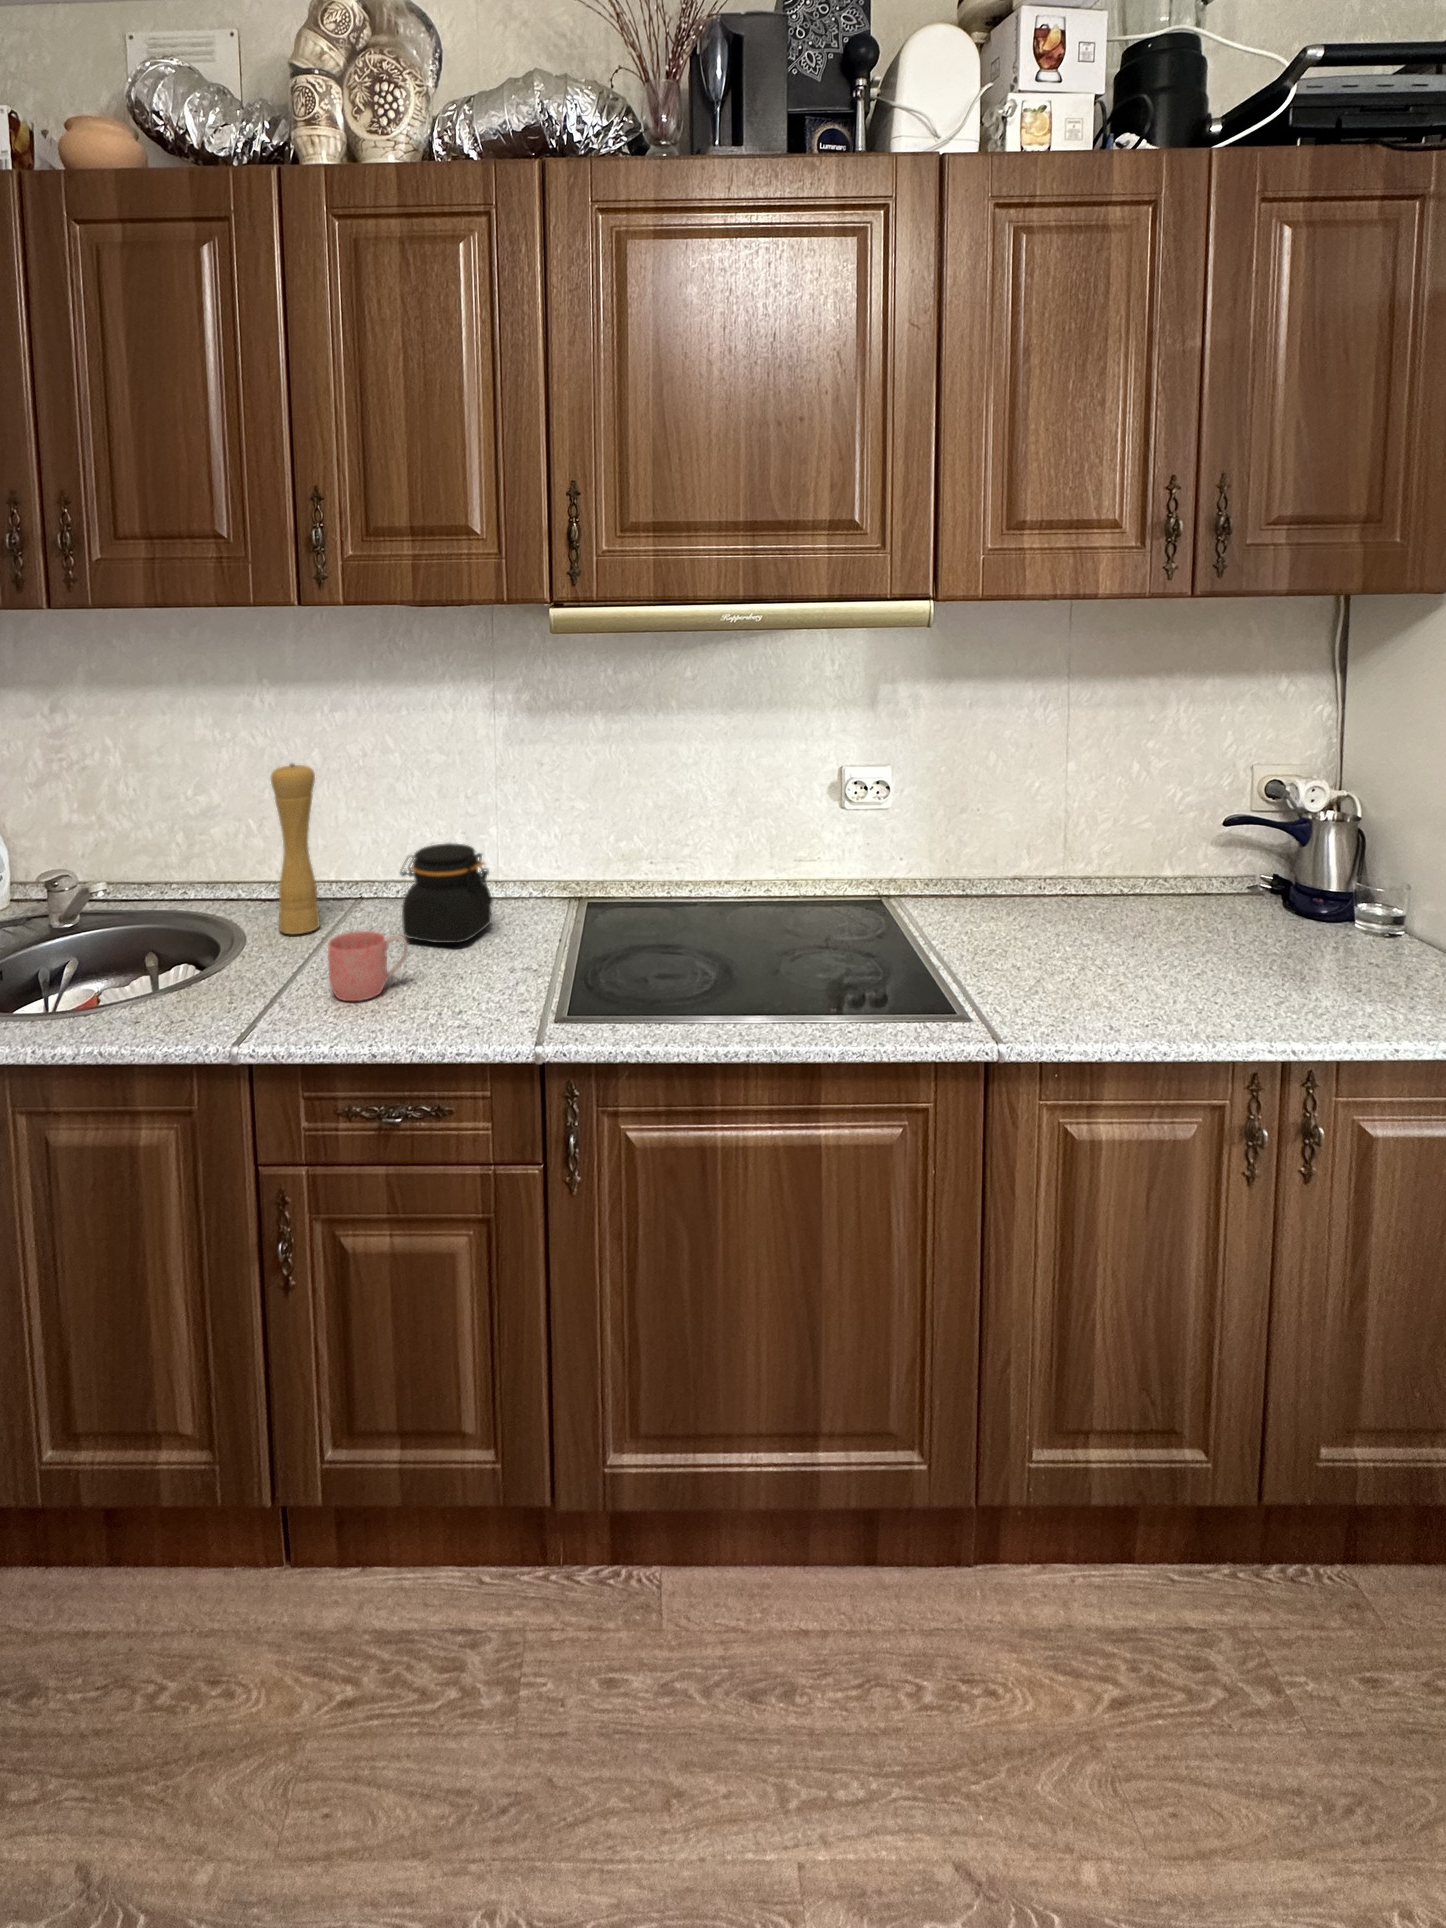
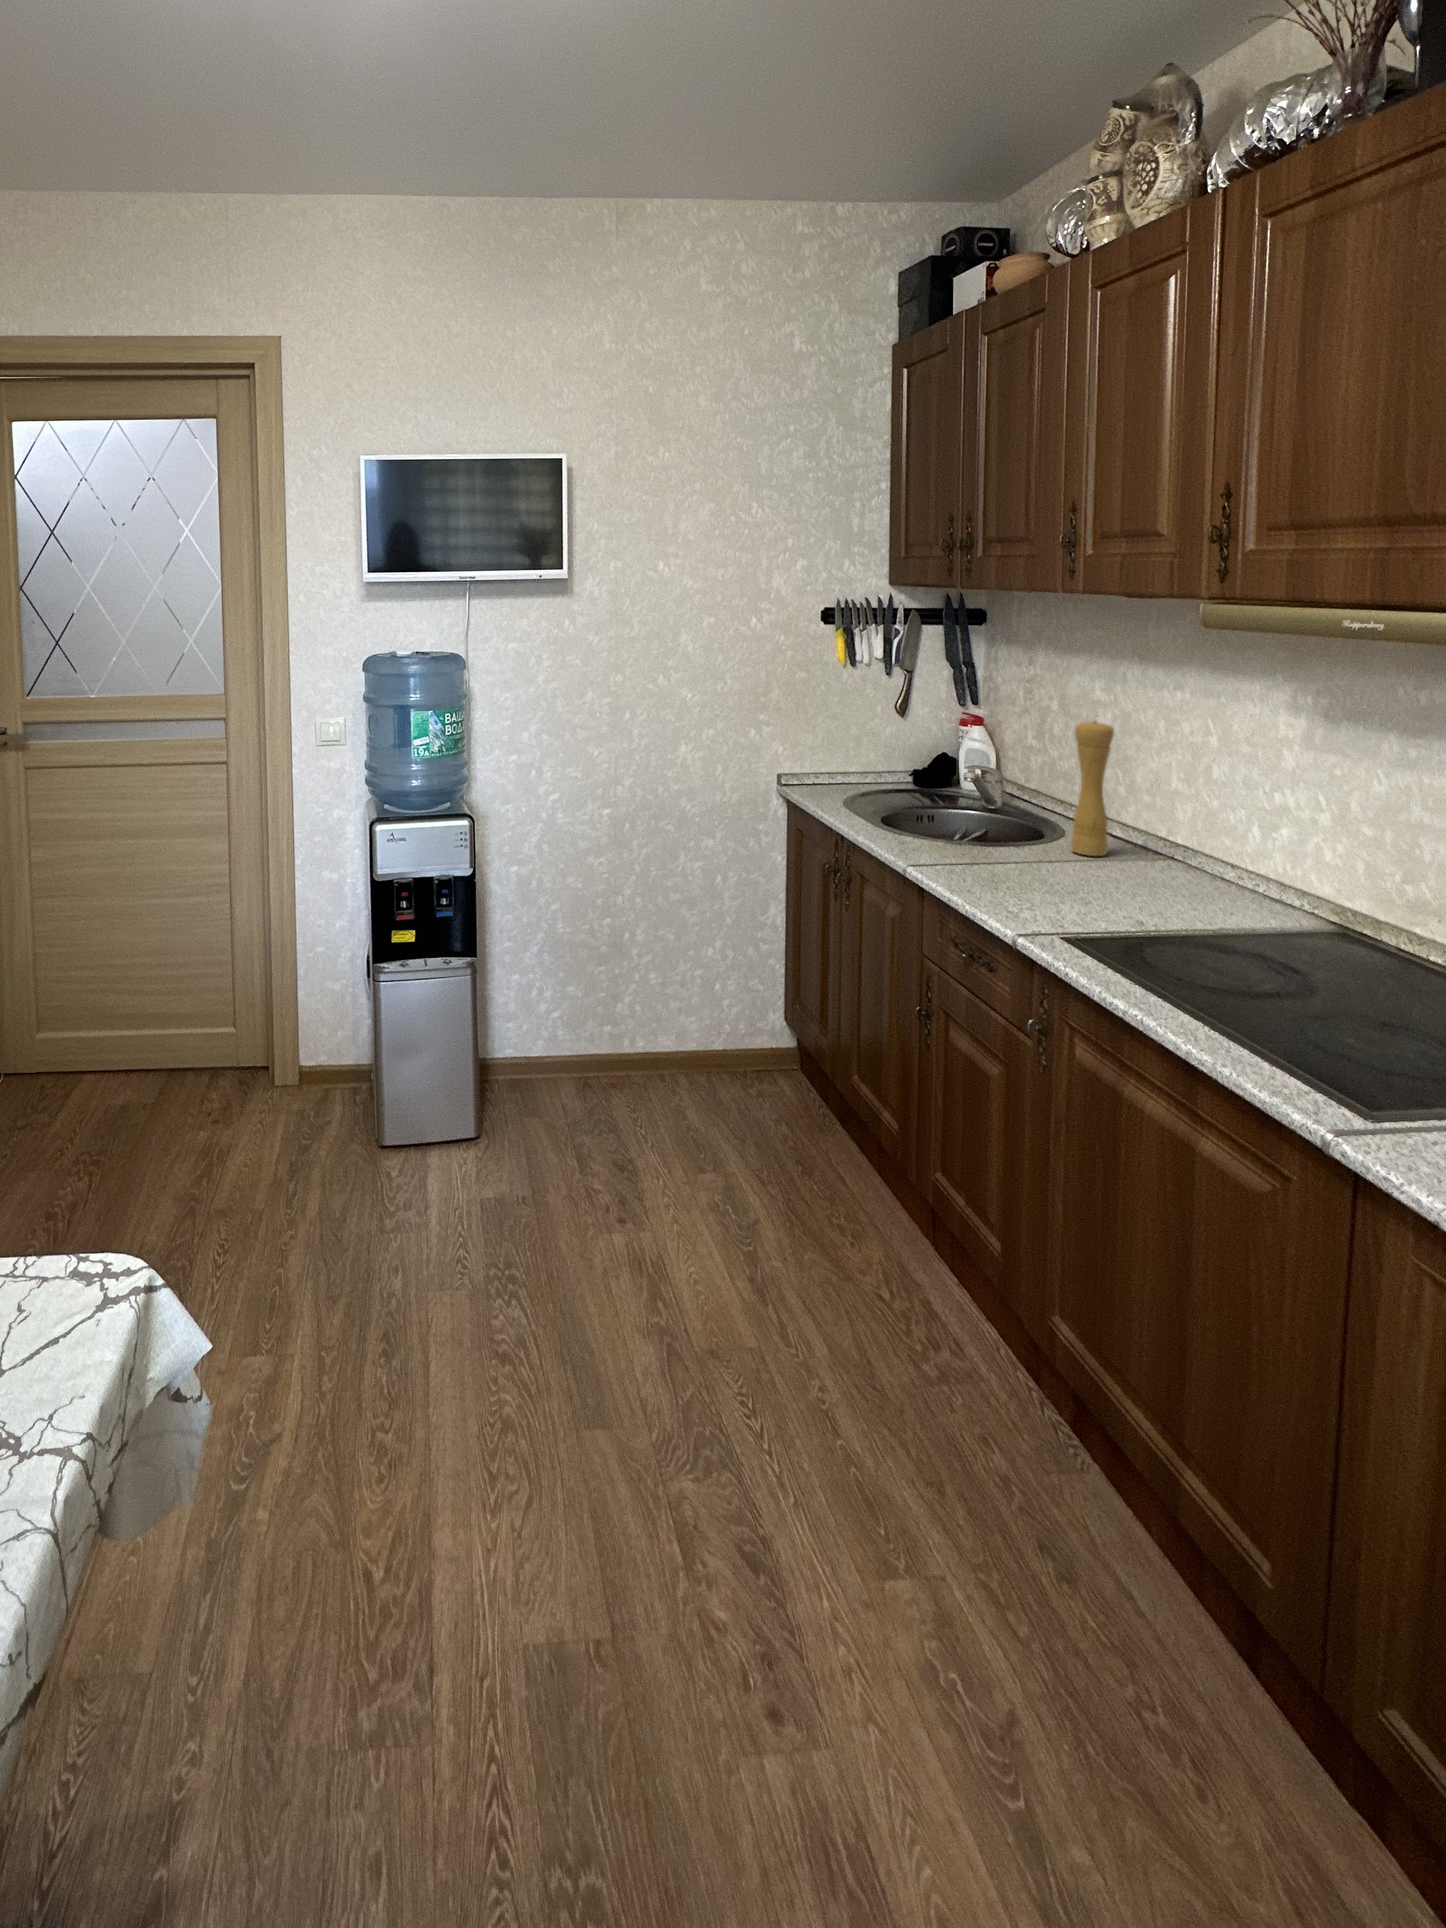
jar: present [400,843,493,943] -> none [1119,811,1208,897]
mug: present [328,931,408,1001] -> none [996,838,1055,887]

